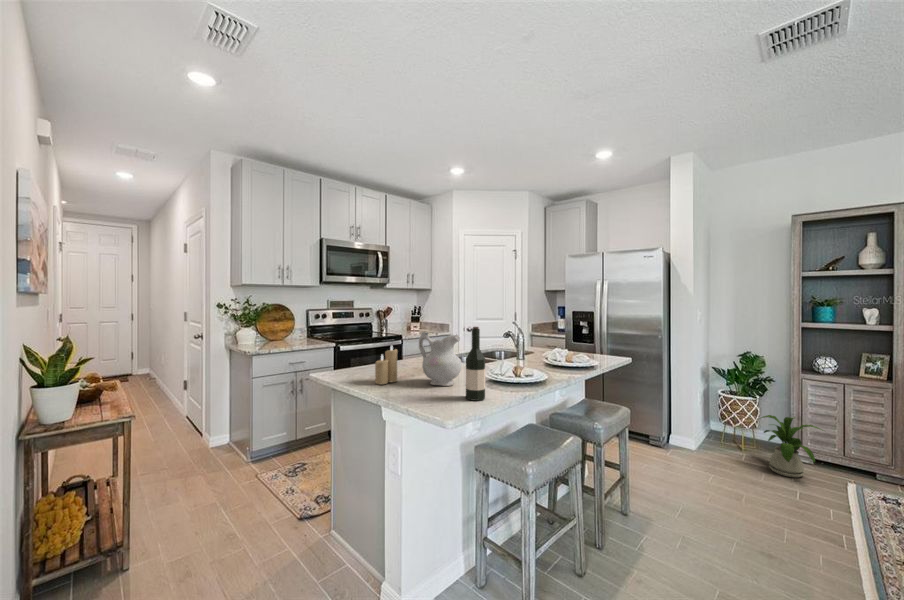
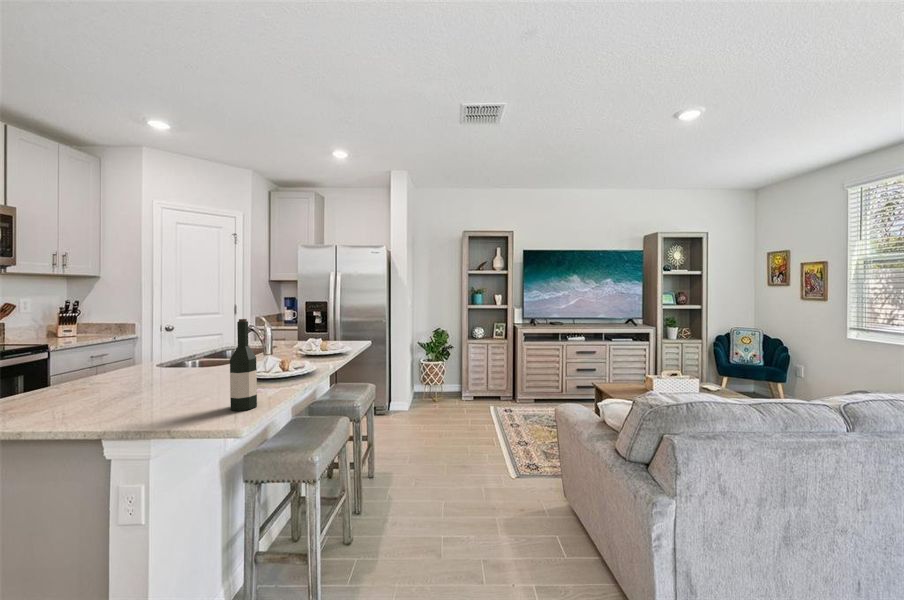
ceramic pitcher: present [419,332,462,386] -> none [134,332,210,403]
candle: present [375,346,397,384] -> none [45,356,93,421]
house plant: present [761,415,823,477] -> none [447,371,485,413]

